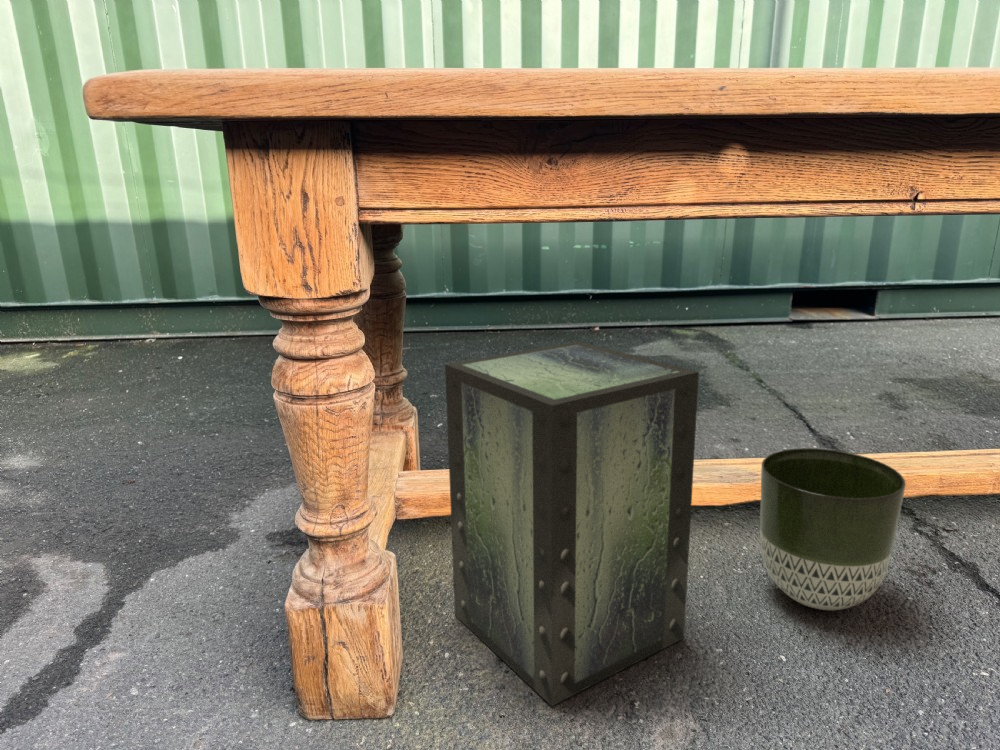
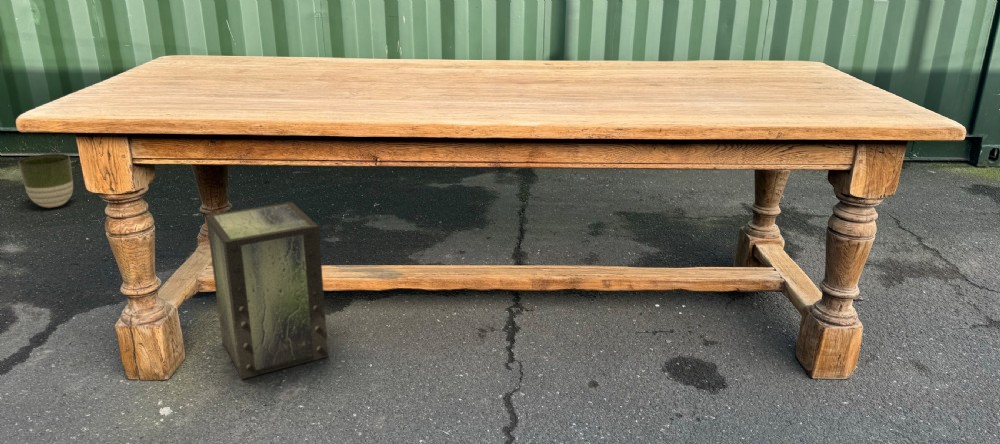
planter: present [760,448,905,610] -> present [18,154,73,208]

